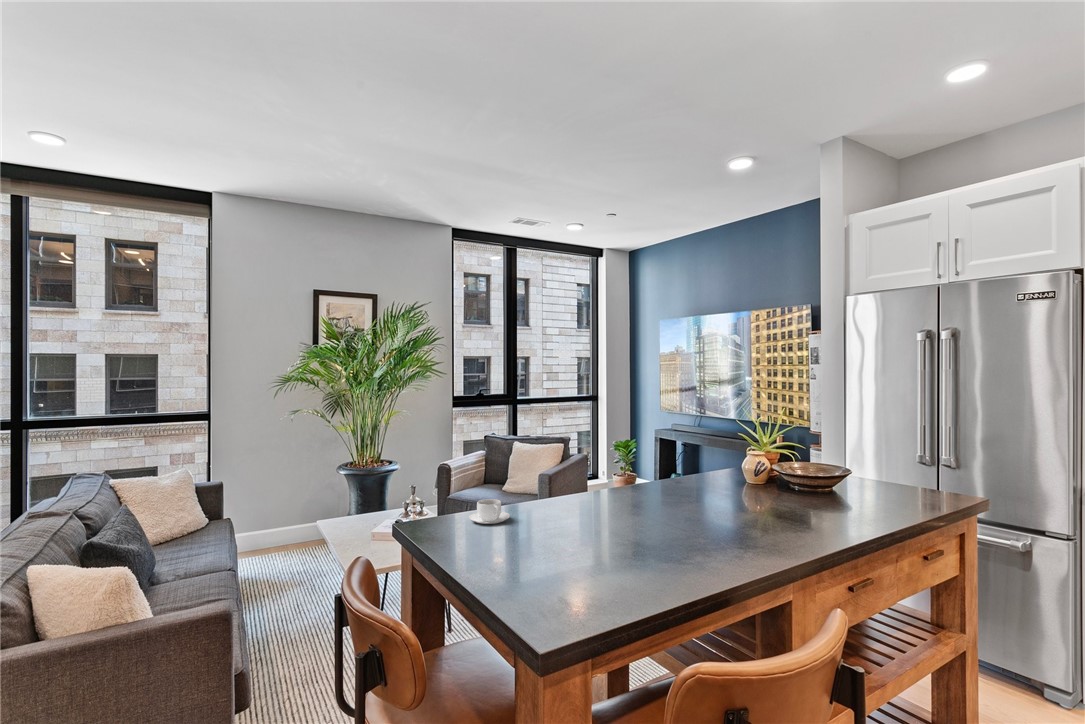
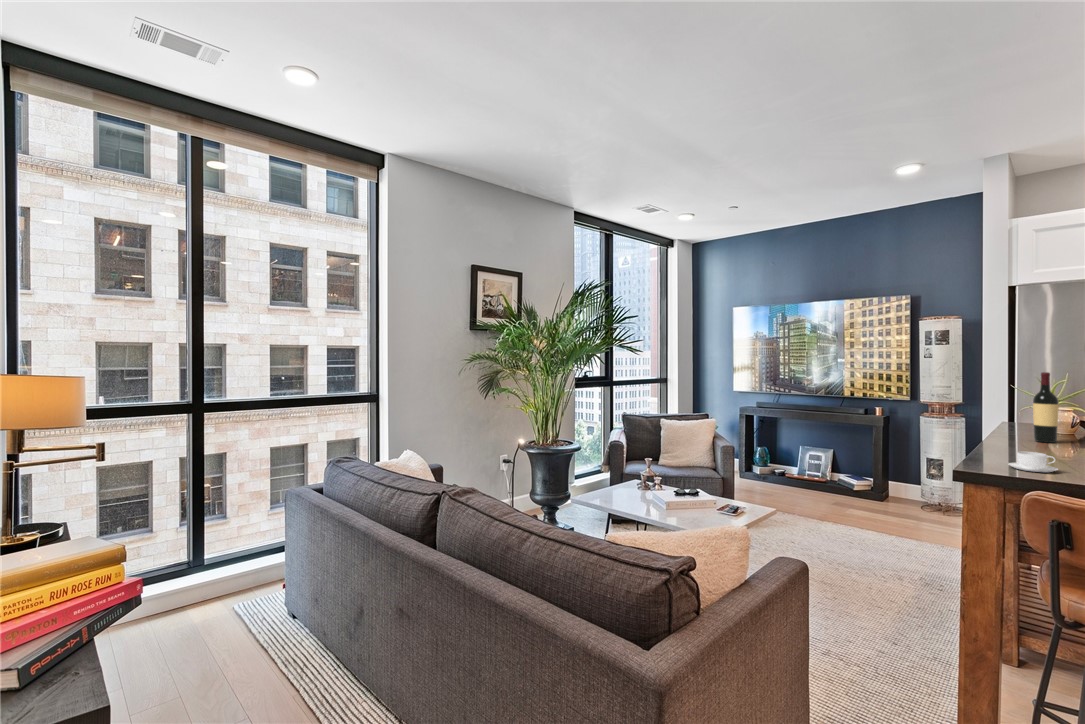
wine bottle: none [676,406,698,488] -> present [1033,372,1059,443]

